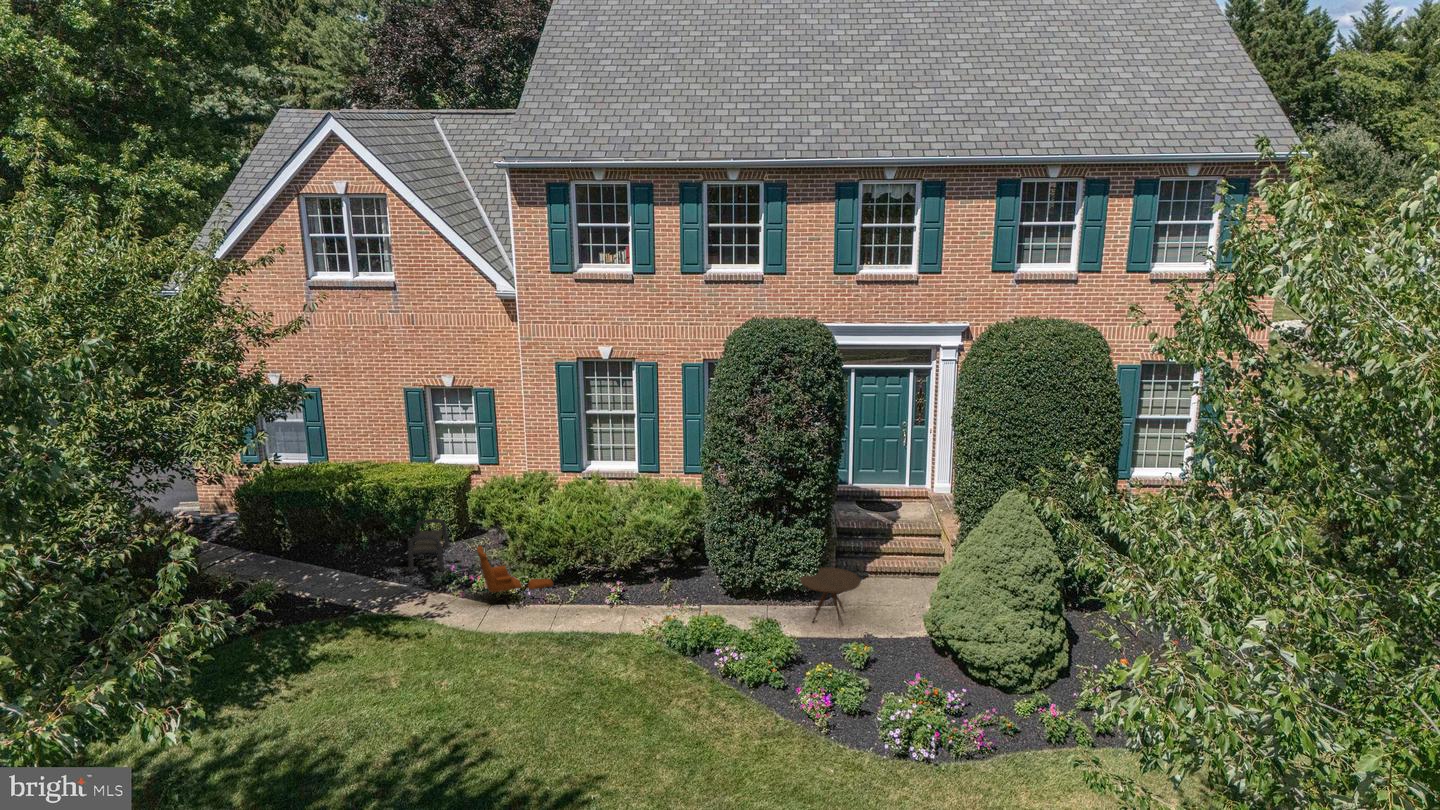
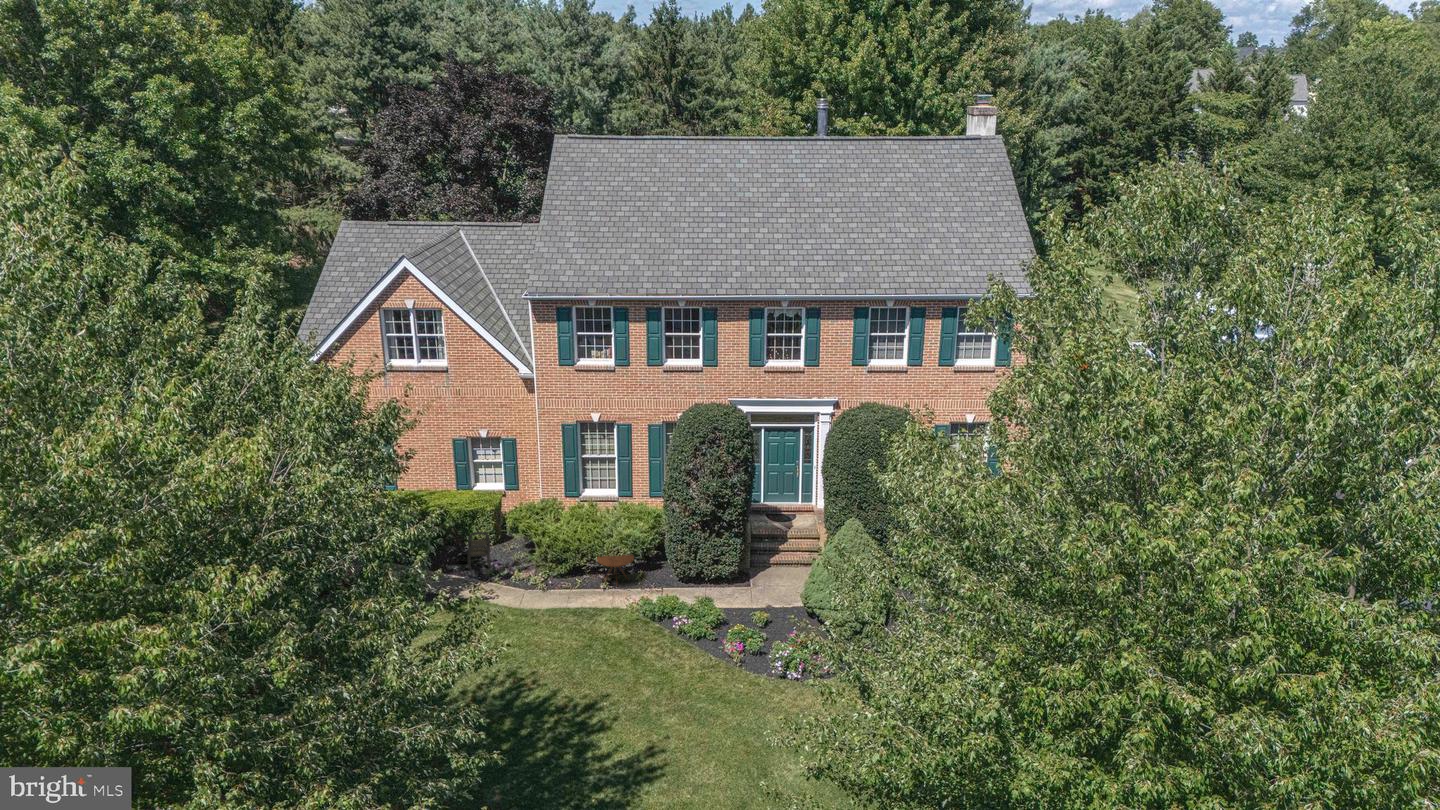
lounge chair: present [477,546,553,606] -> none [519,553,568,593]
round table: present [800,567,861,624] -> present [597,555,634,583]

